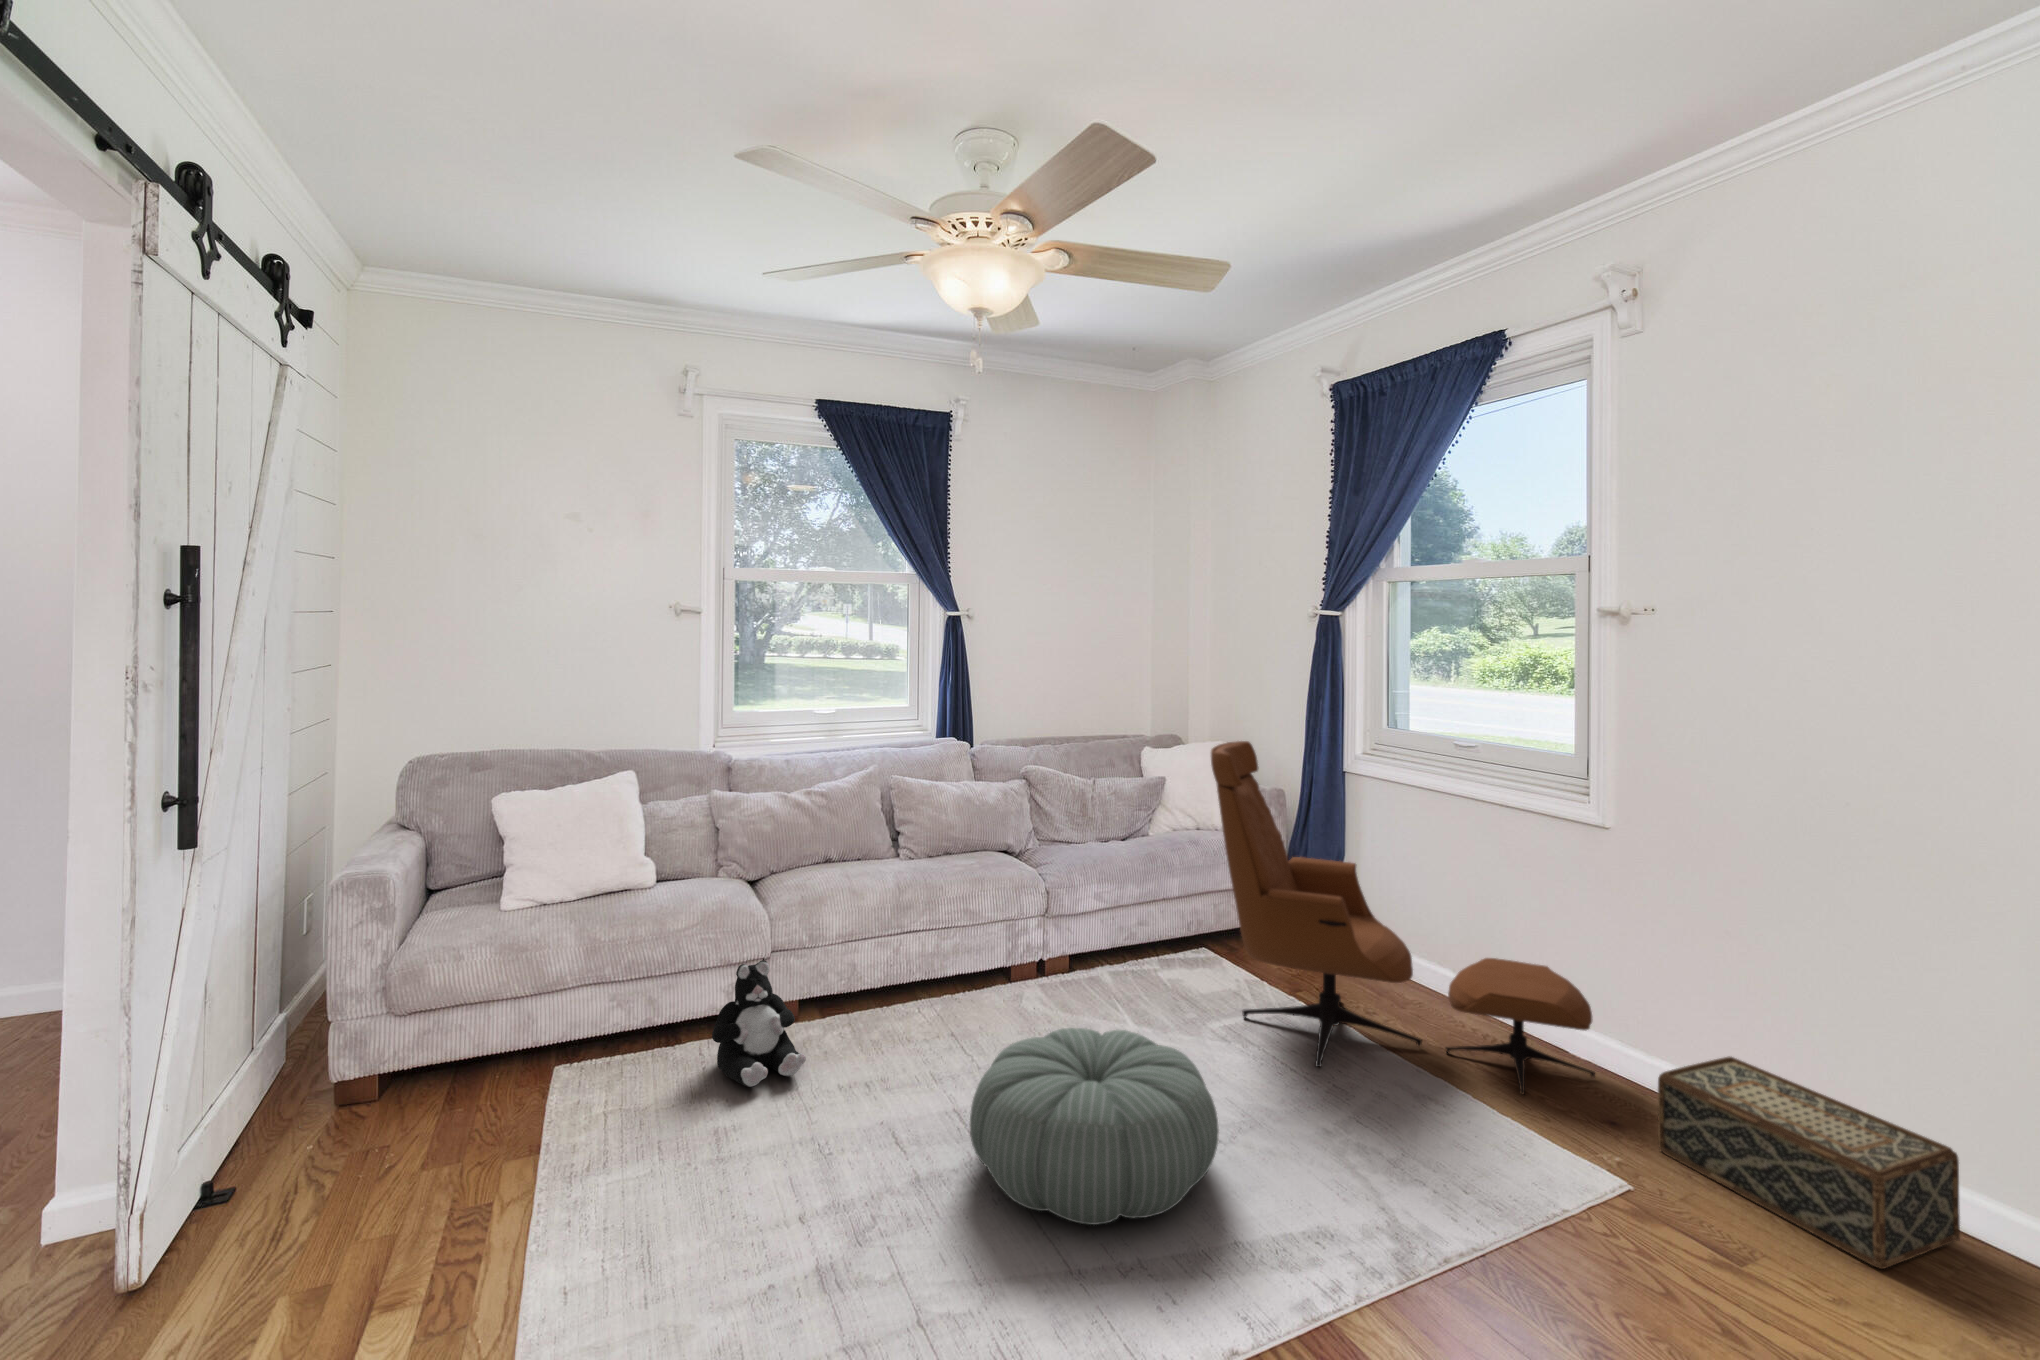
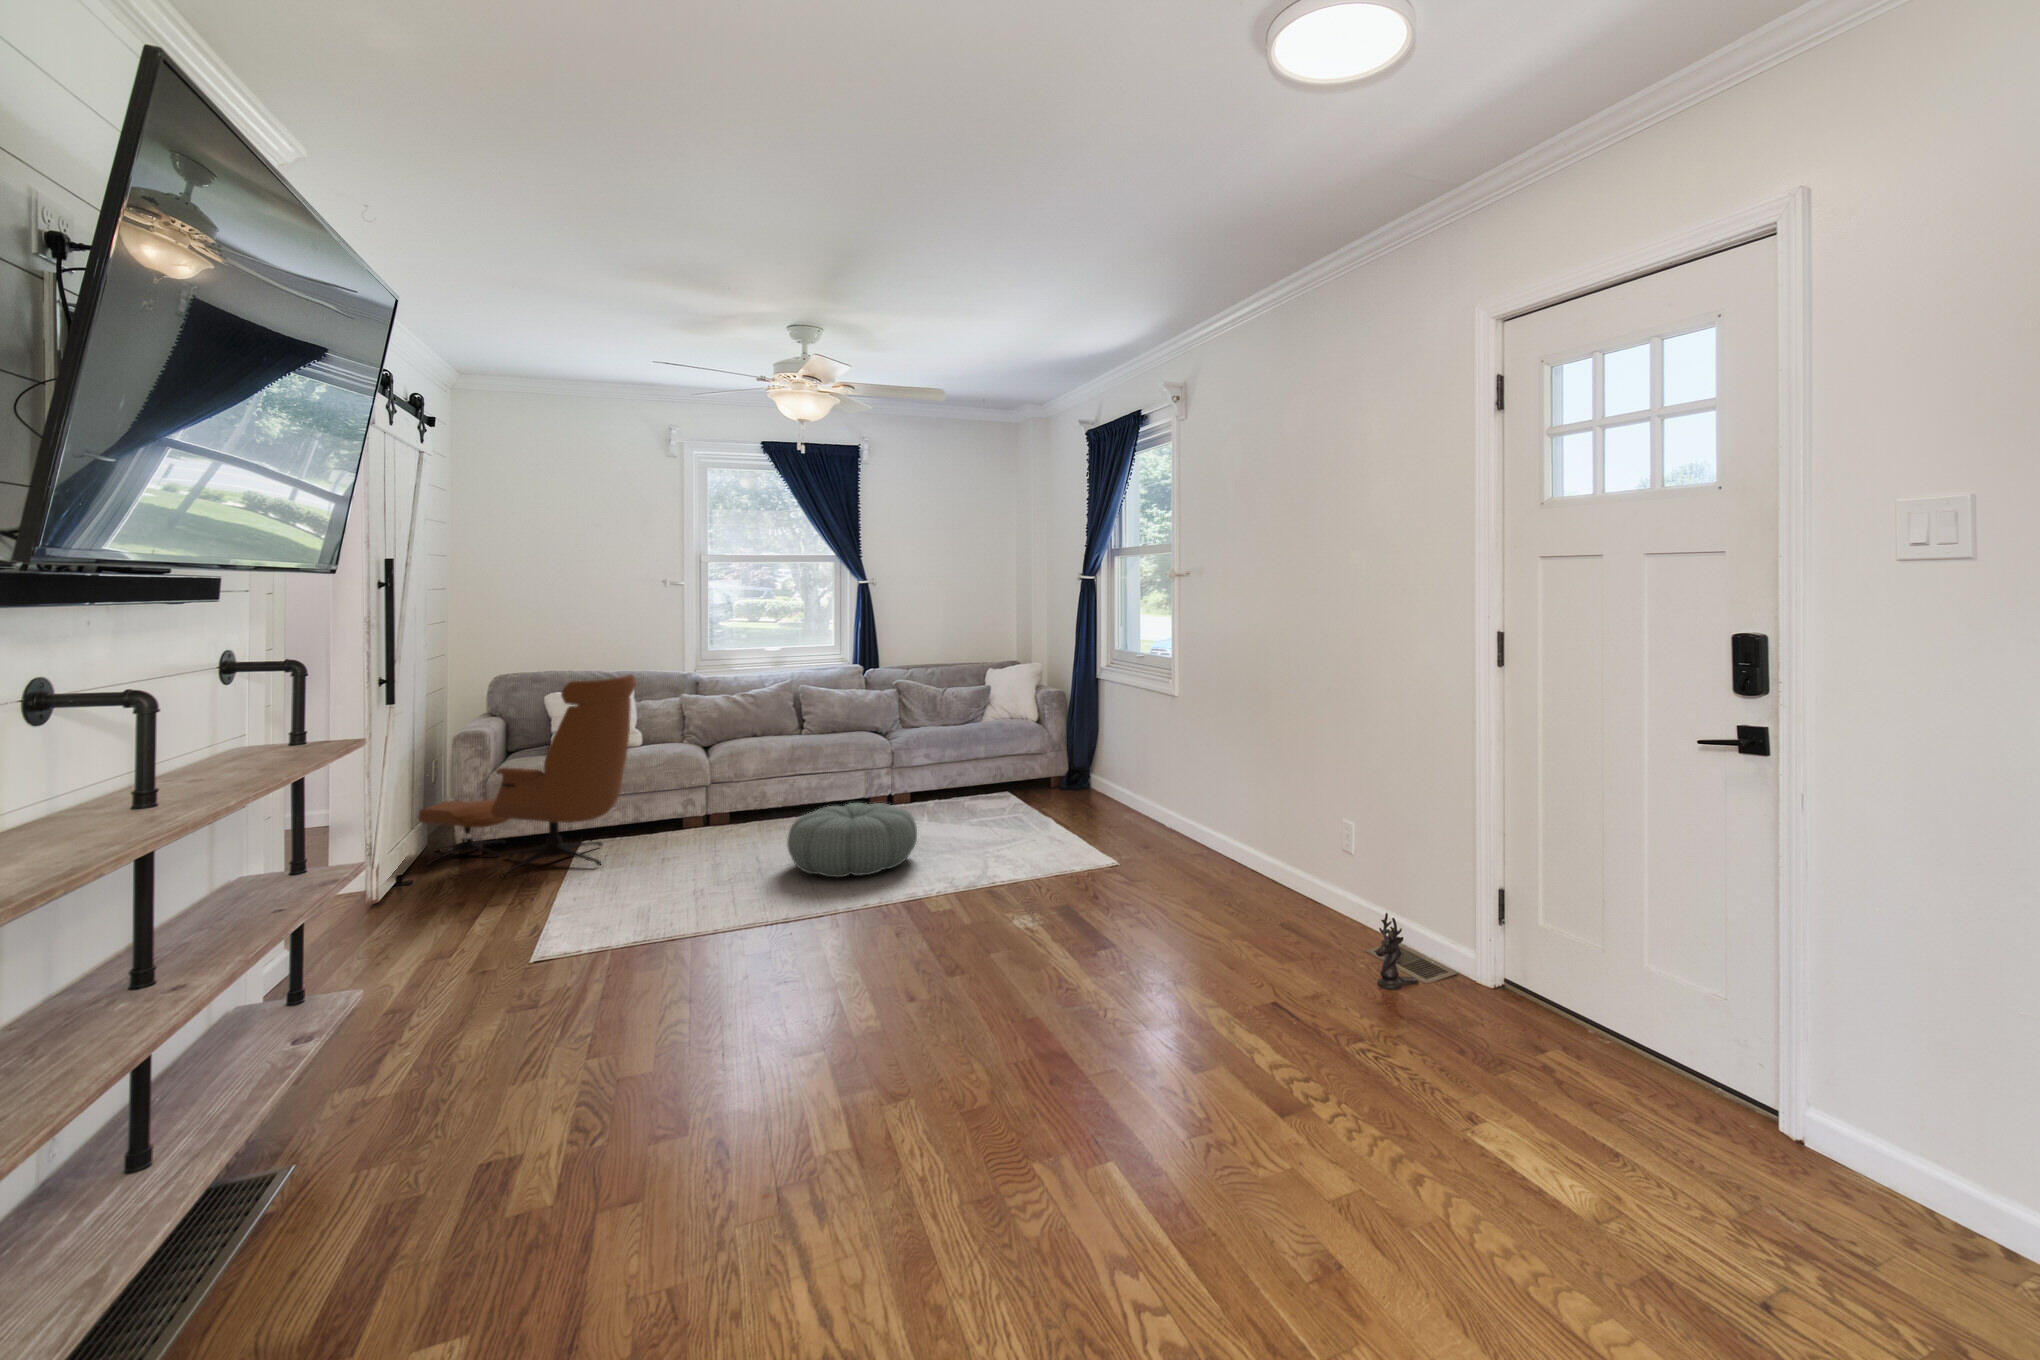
lounge chair: present [1211,741,1595,1094] -> present [418,675,636,878]
plush toy: present [712,960,806,1087] -> none [670,781,723,843]
woven basket: present [1658,1056,1960,1269] -> none [1154,811,1252,883]

